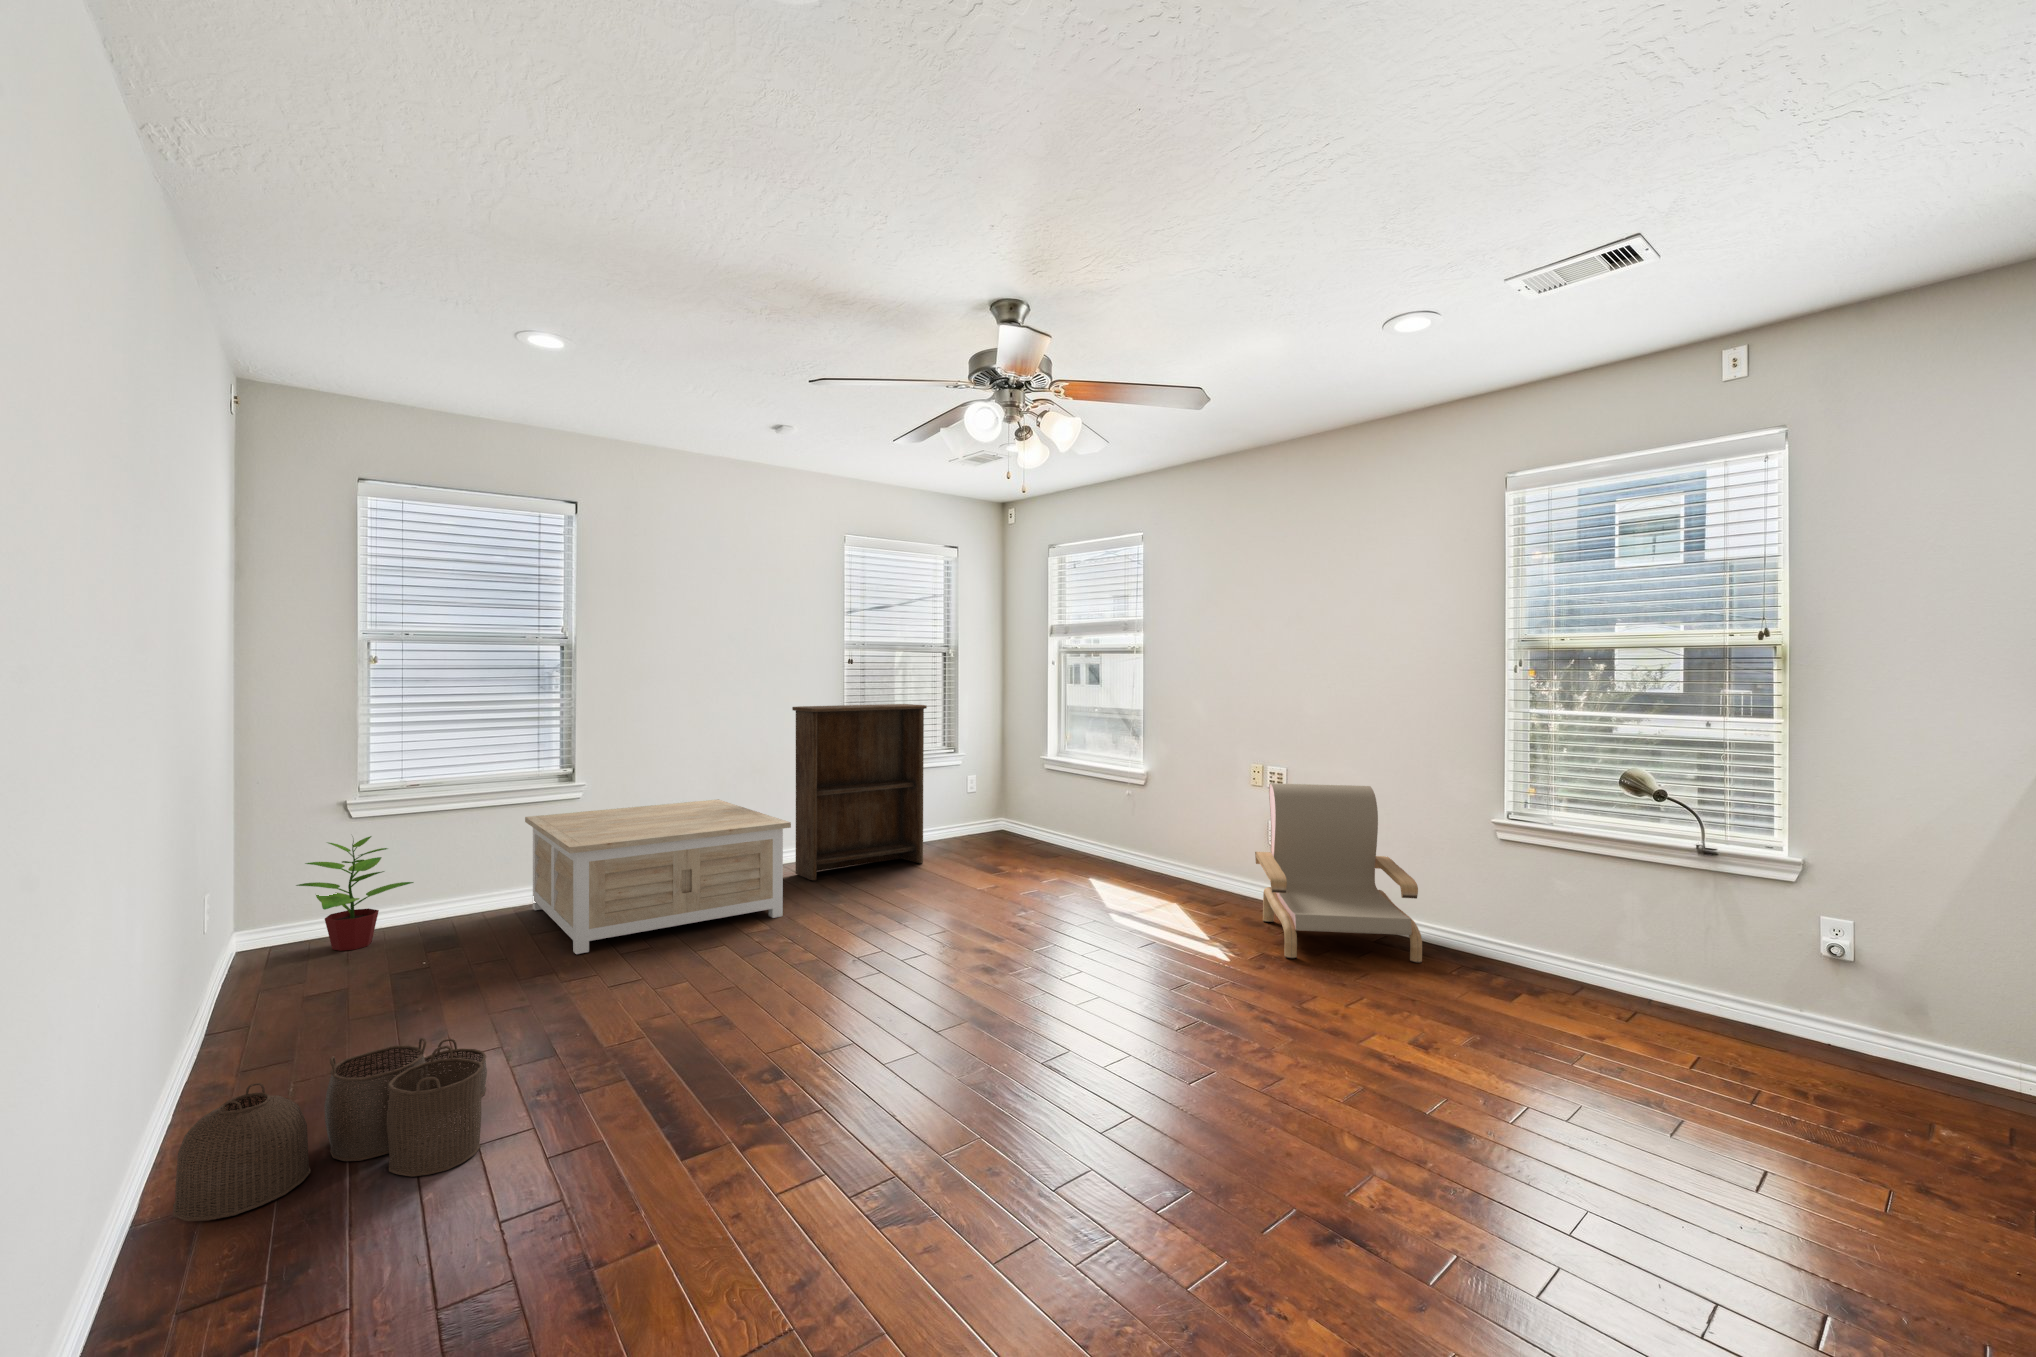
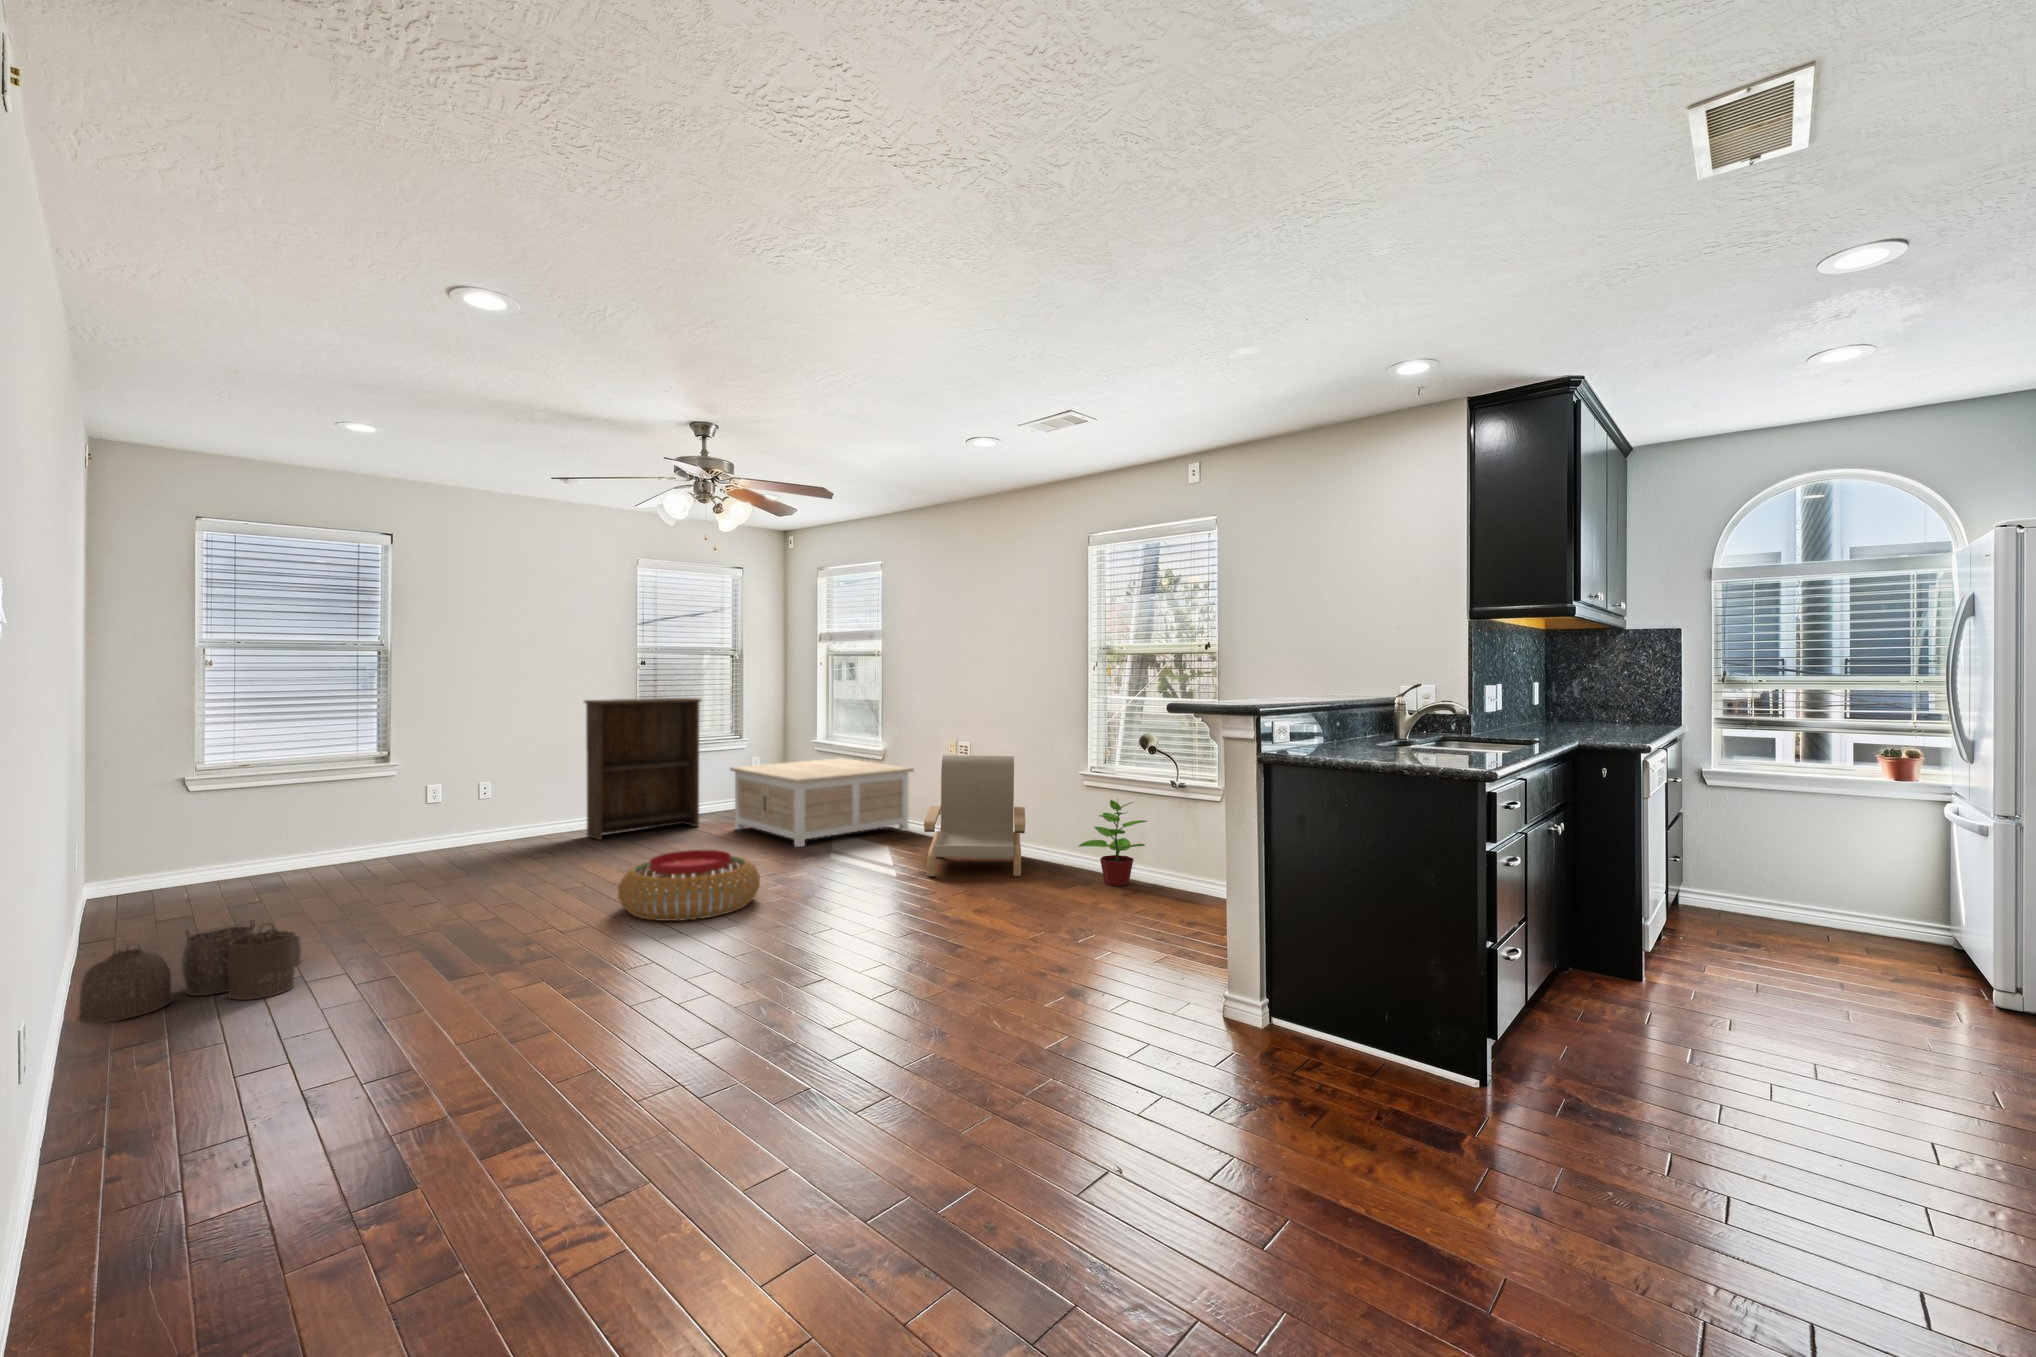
coffee table: present [525,799,791,954] -> present [730,758,914,847]
potted plant: present [296,836,414,951] -> present [1079,800,1147,886]
pouf: none [893,917,1082,1032] -> present [618,850,760,921]

